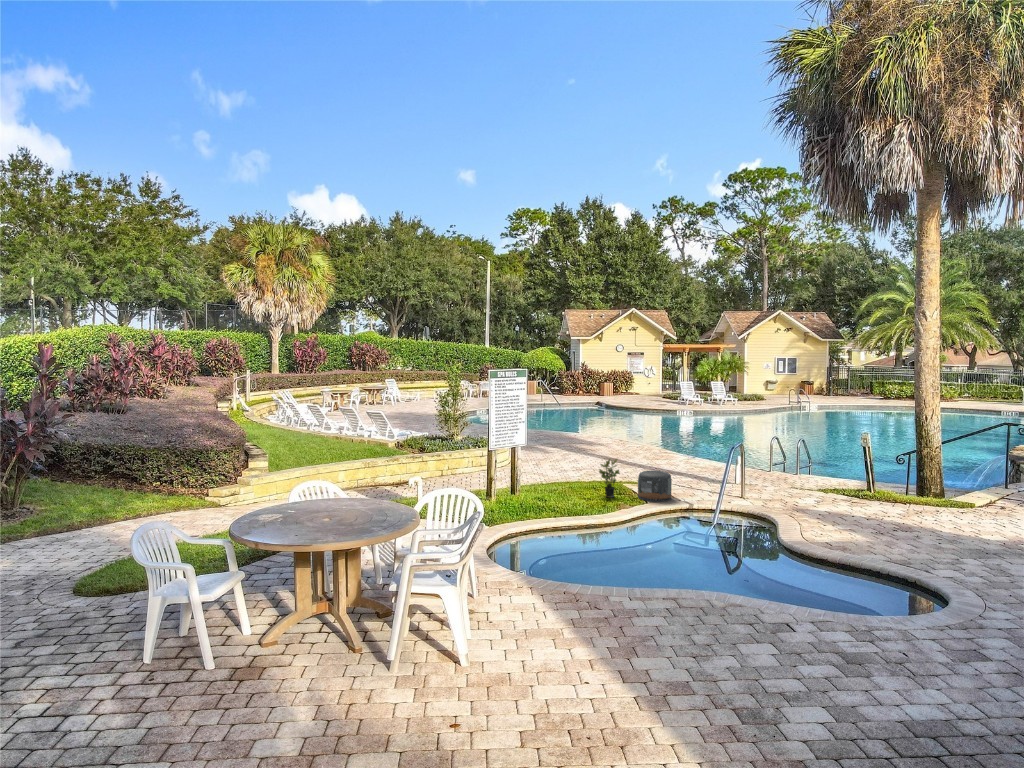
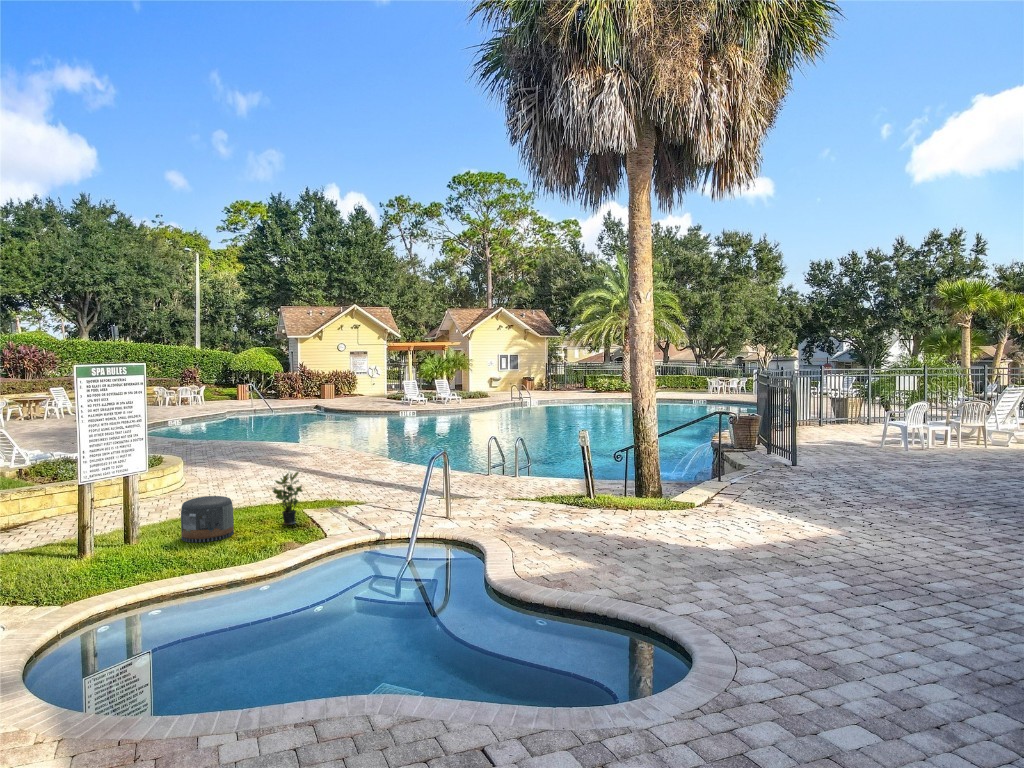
pouf: present [638,470,672,502] -> present [181,496,234,543]

